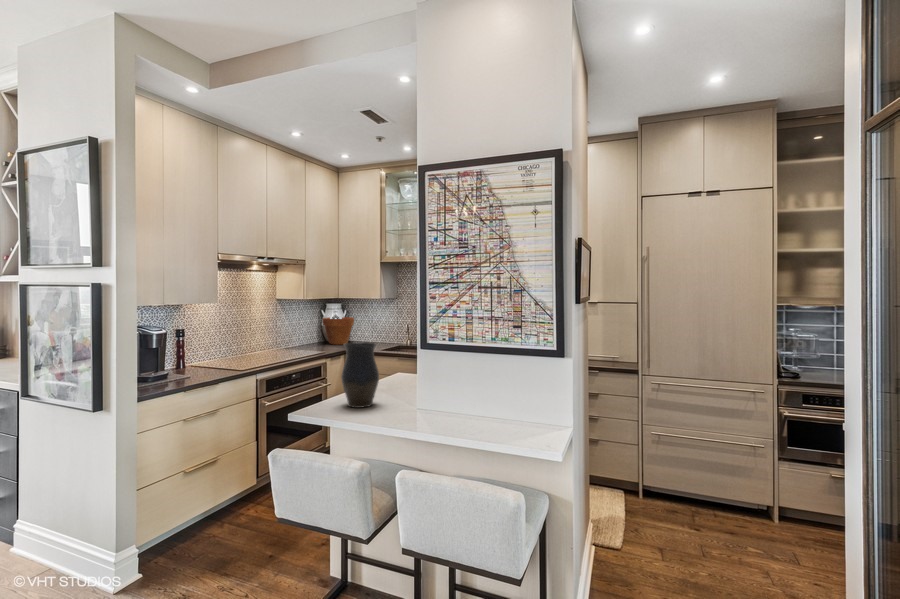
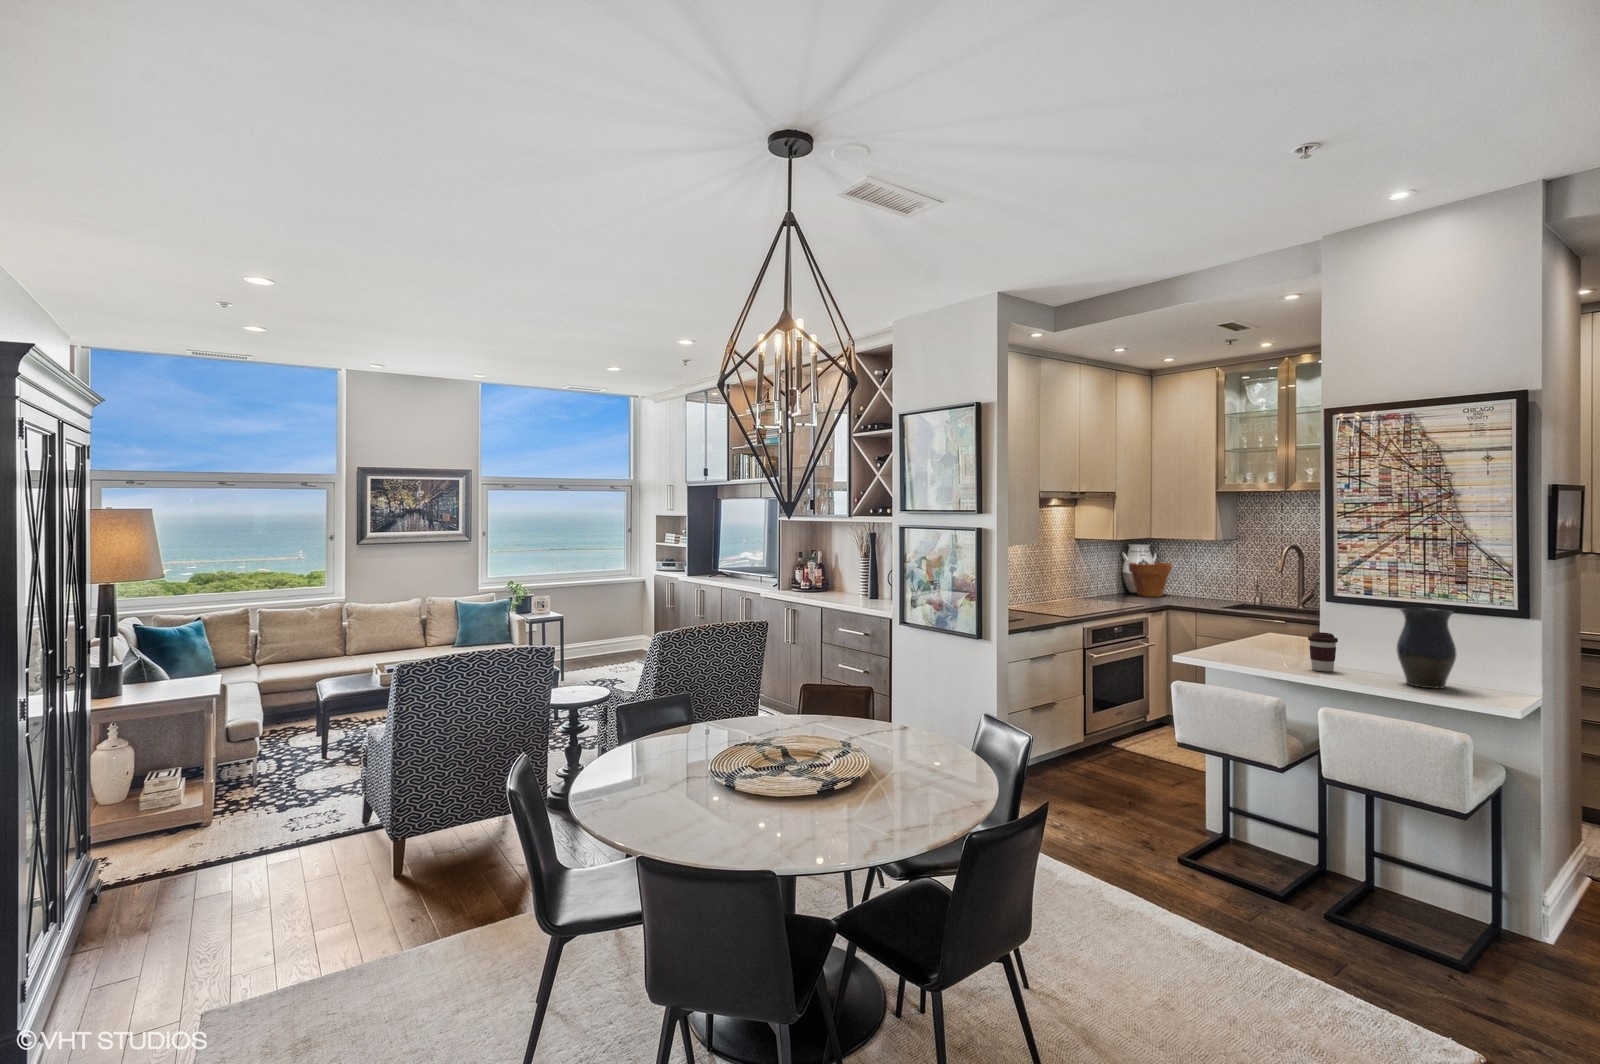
vase: present [341,342,379,408] -> present [1397,608,1456,689]
coffee cup: none [402,380,426,420] -> present [1308,632,1338,672]

